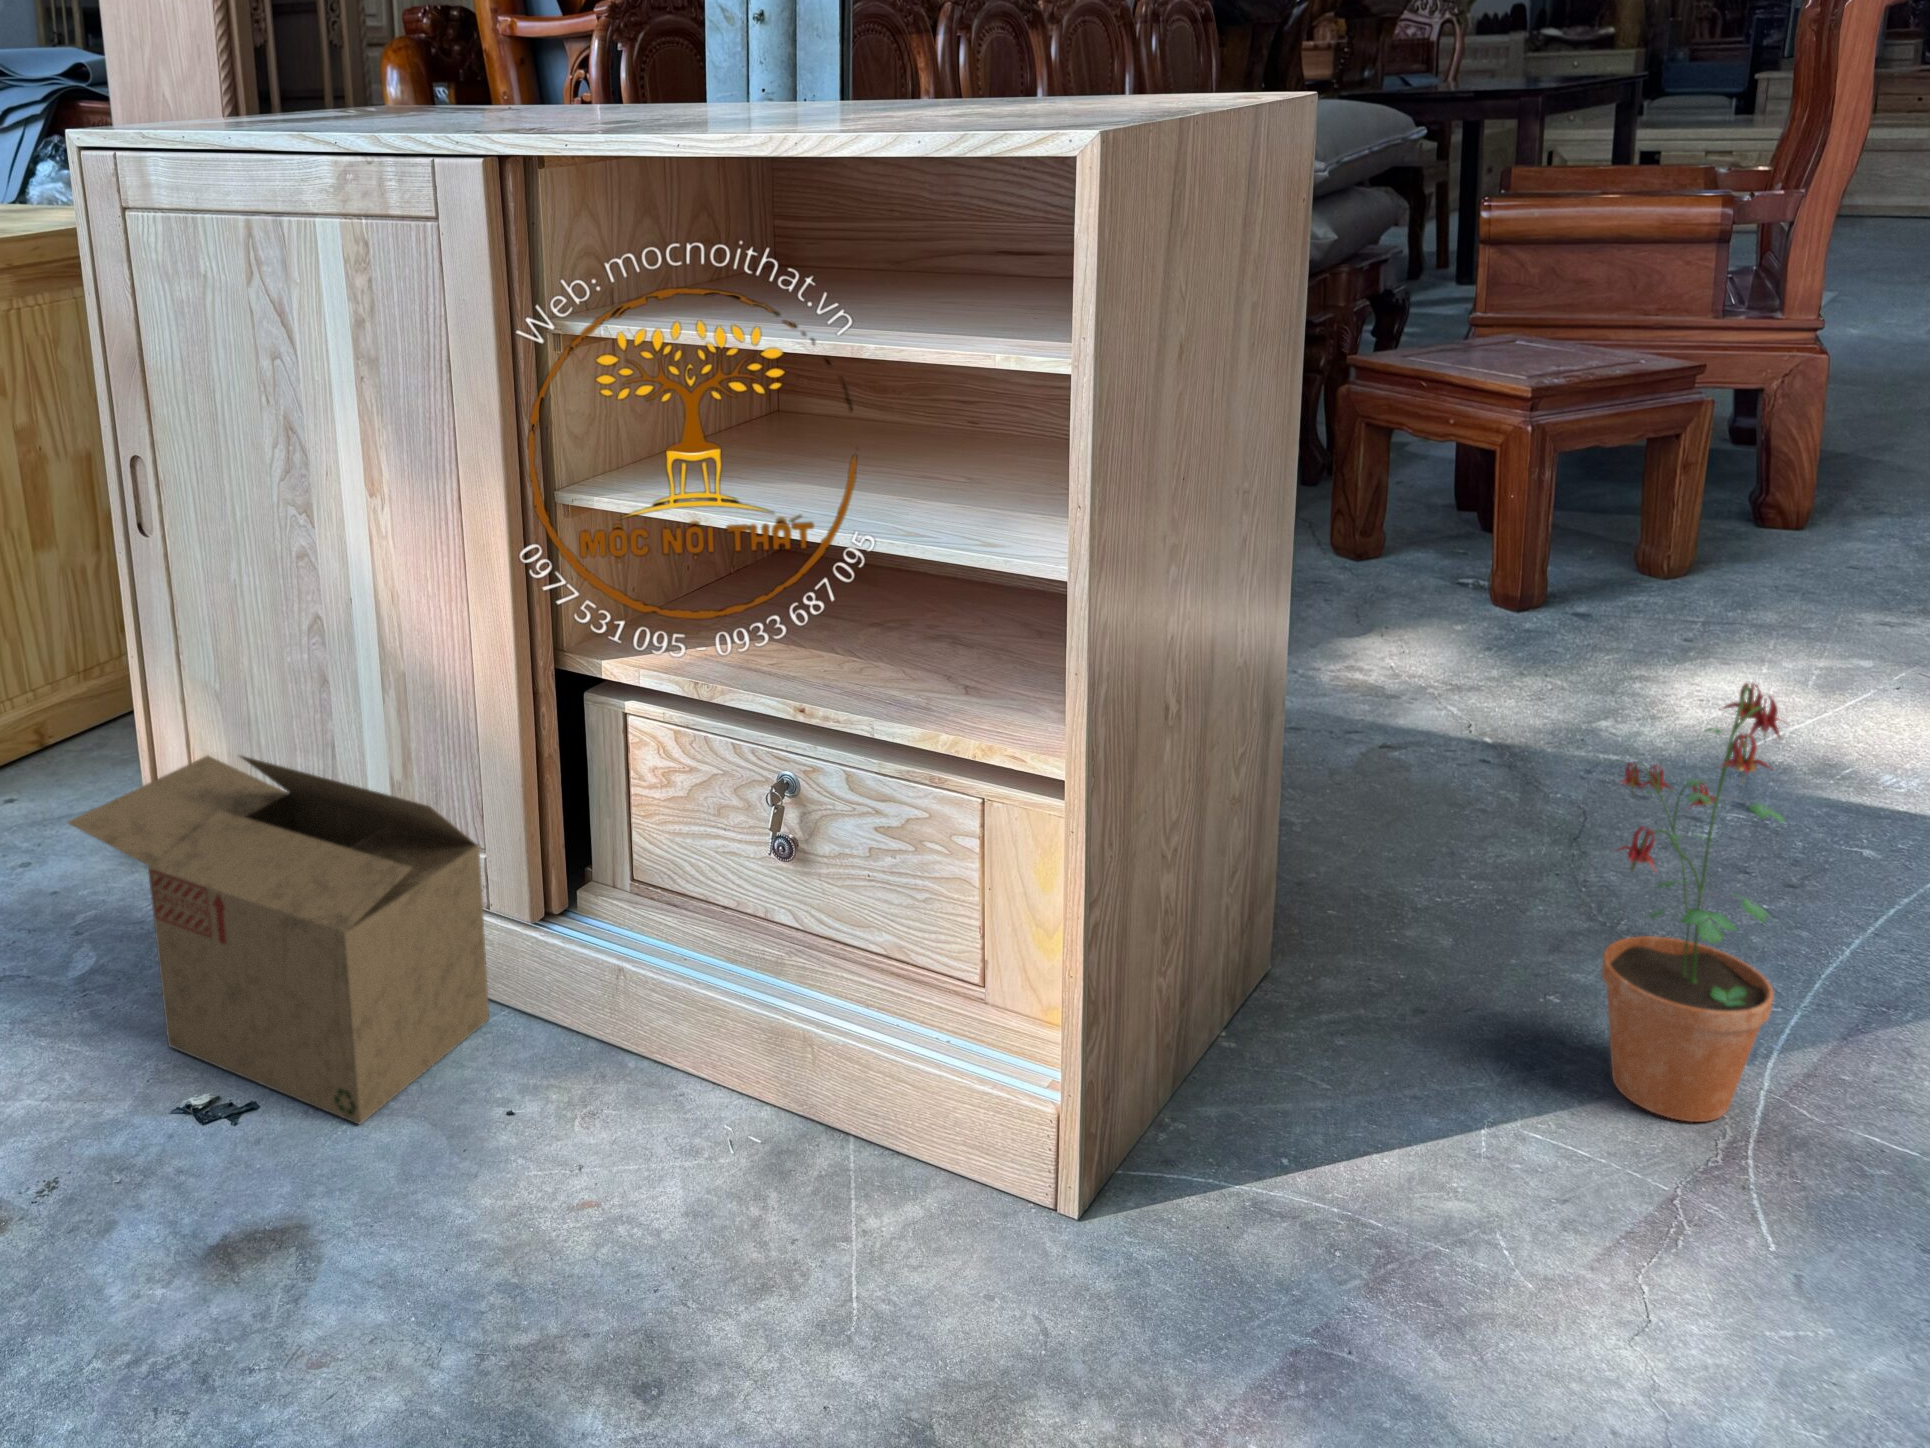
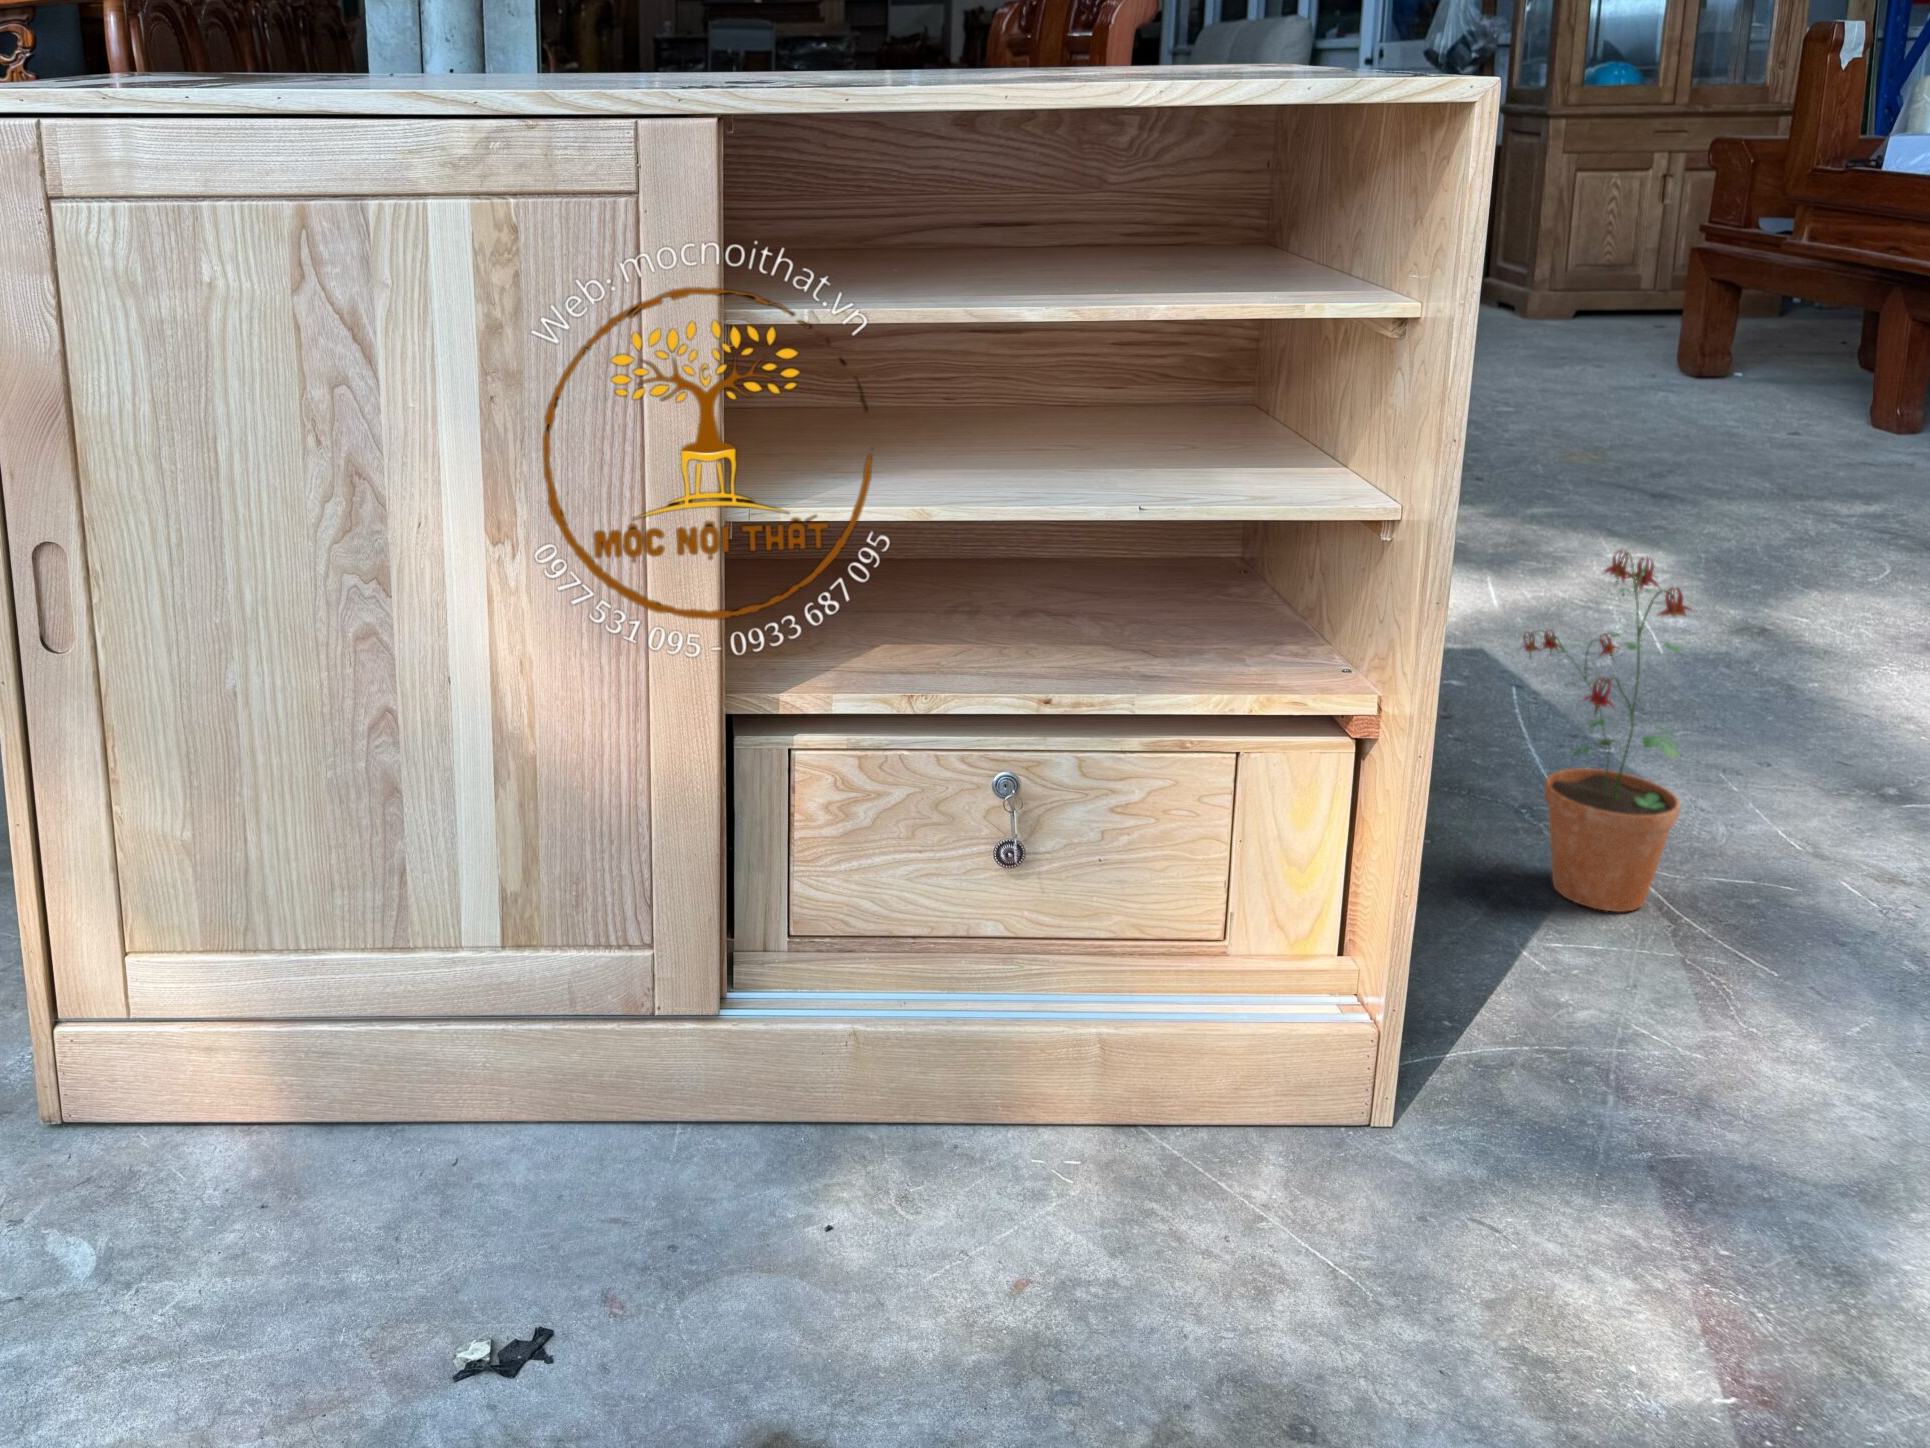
cardboard box: present [68,756,489,1124] -> none [158,901,682,1309]

